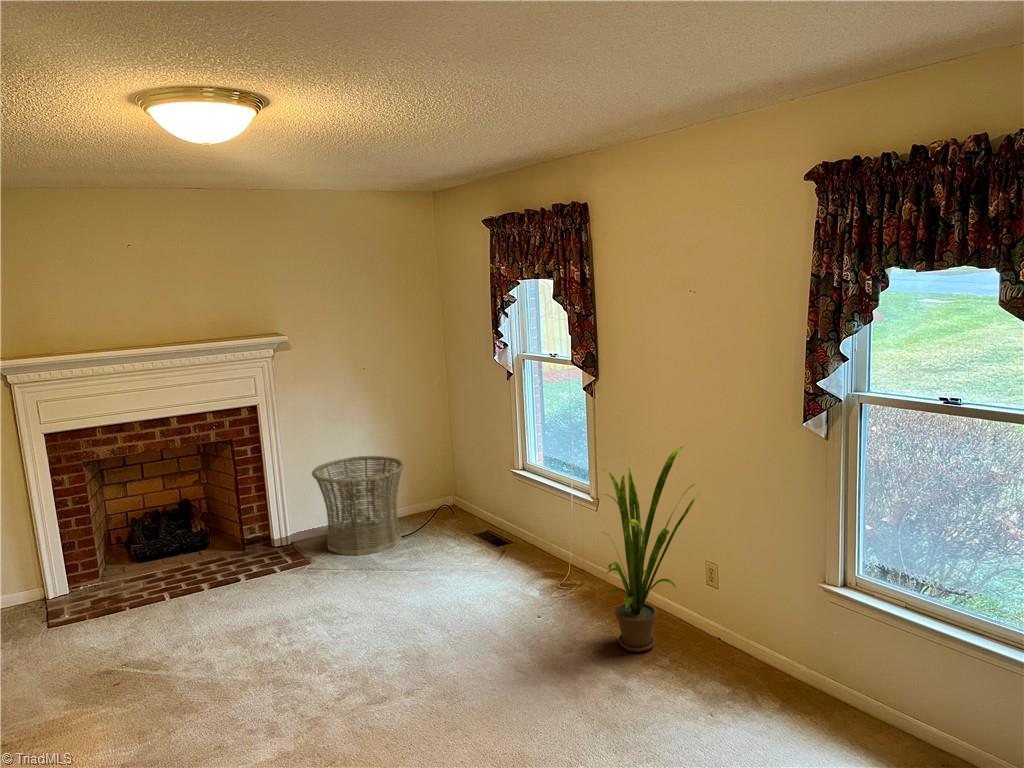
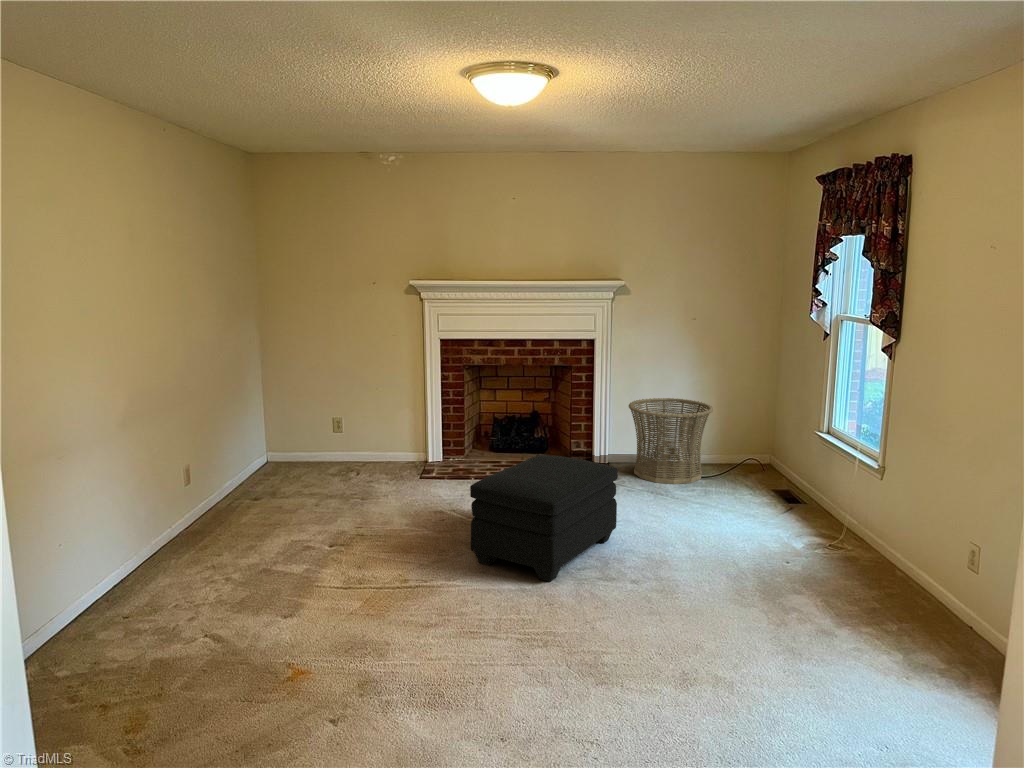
house plant: present [602,446,700,652] -> none [844,416,973,618]
ottoman: none [181,560,356,735] -> present [470,455,618,582]

